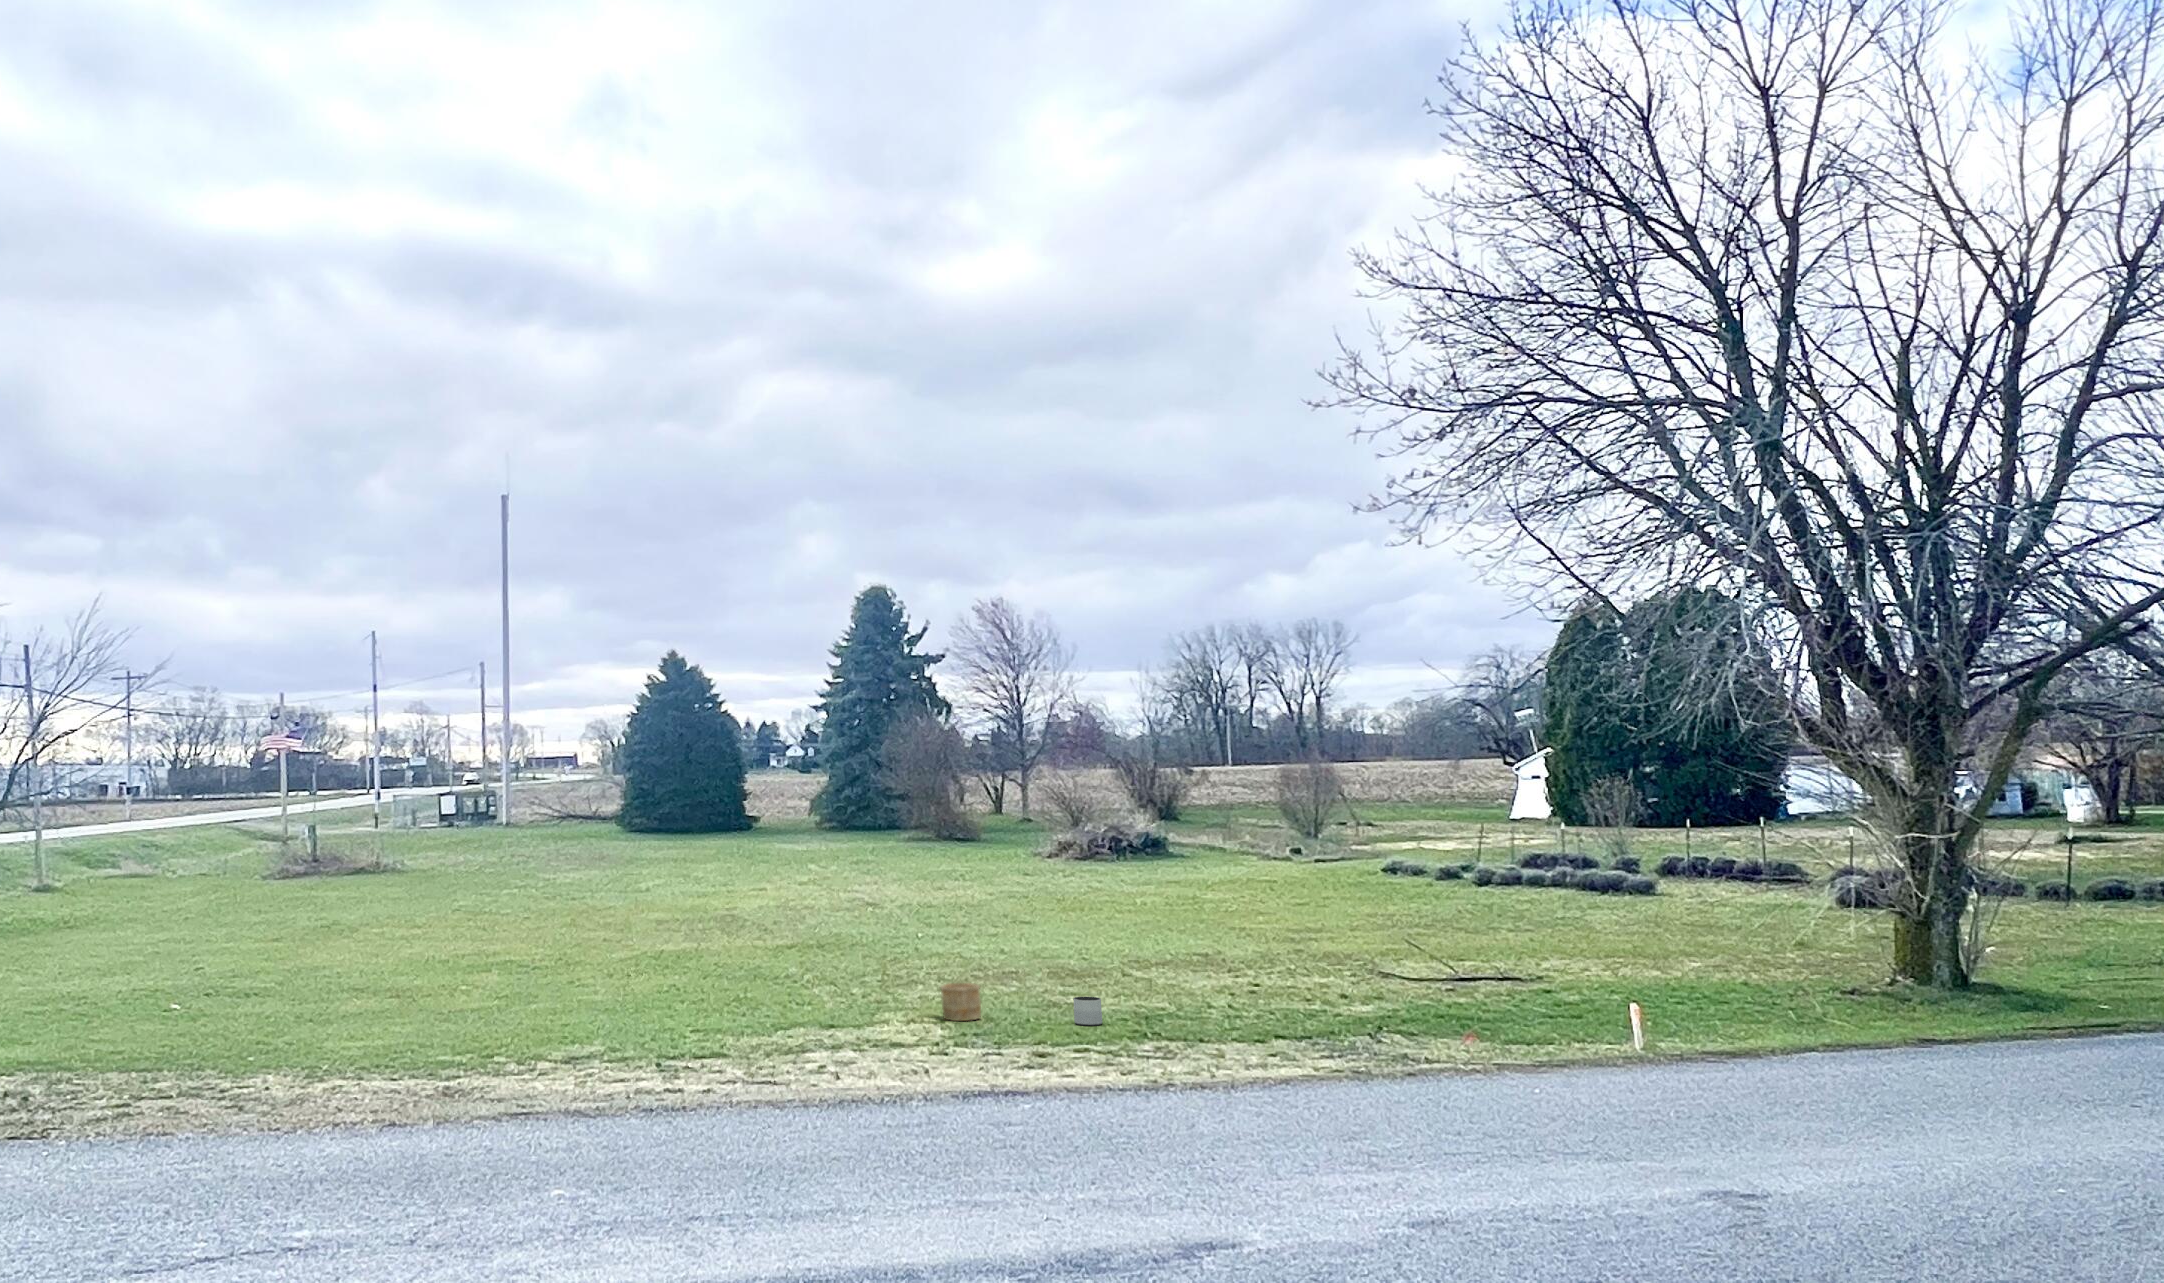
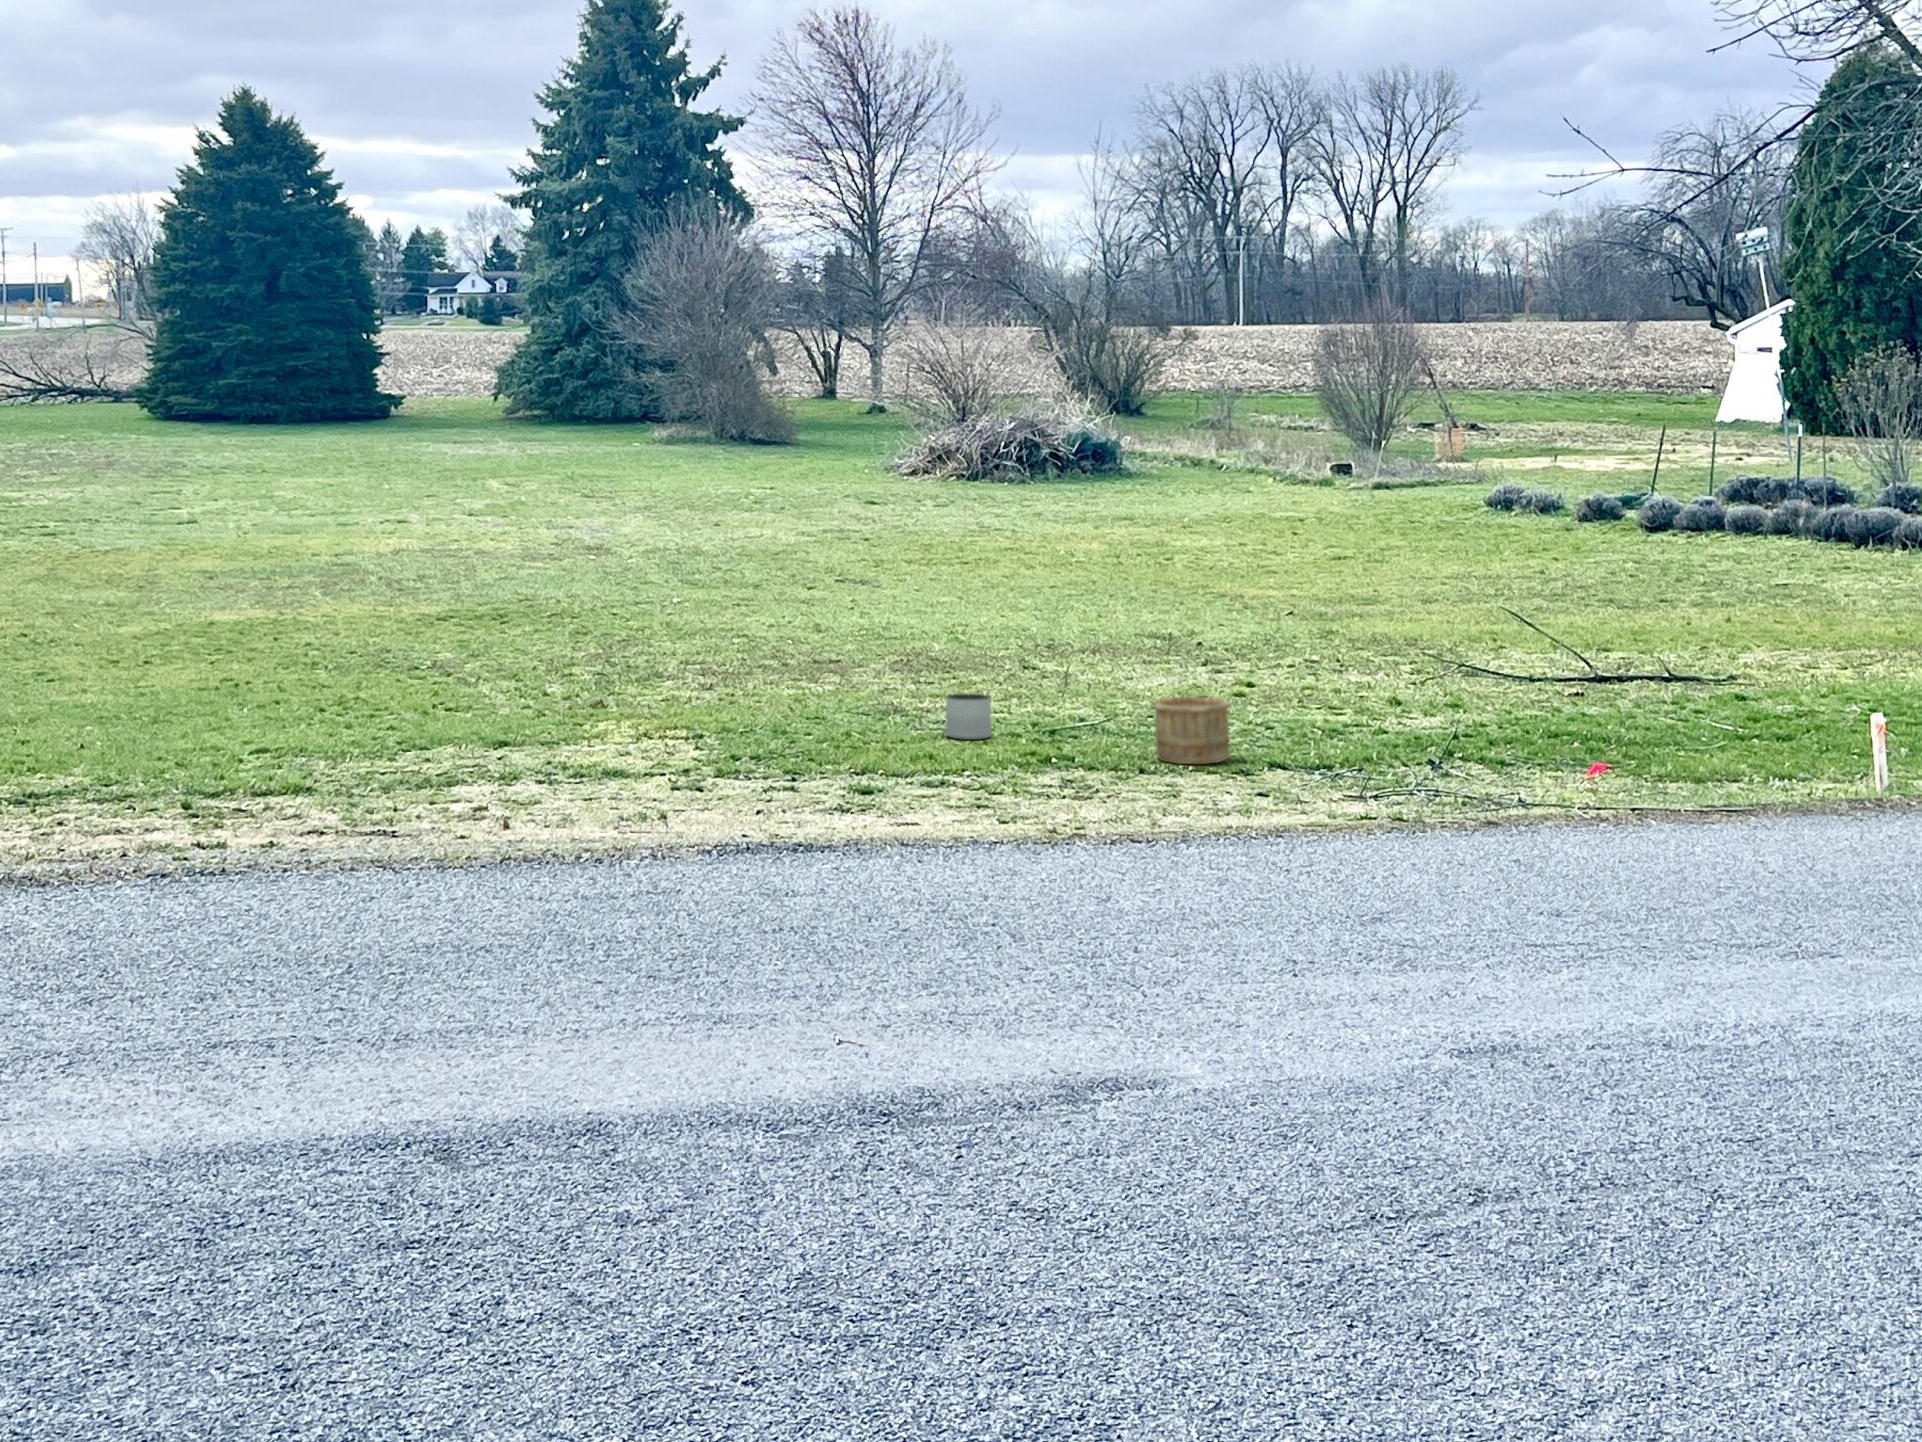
wooden bucket: present [940,983,981,1021] -> present [1153,696,1230,764]

